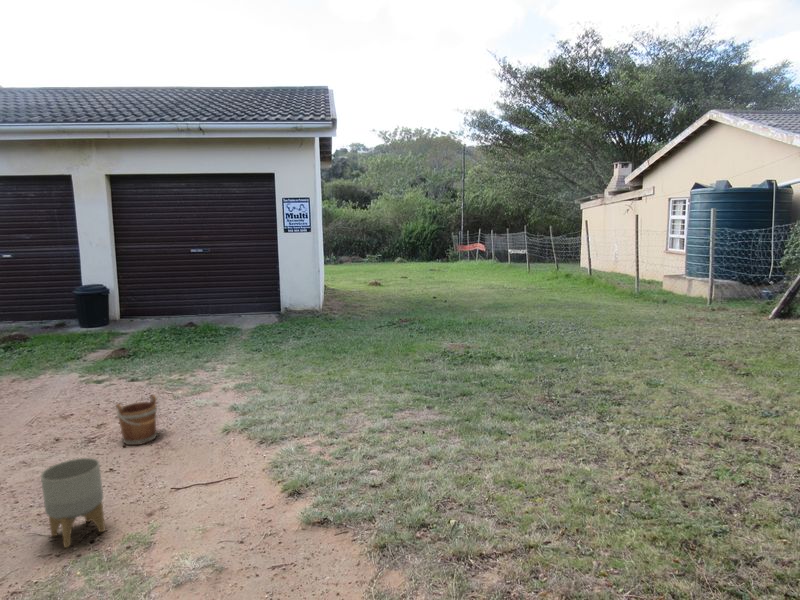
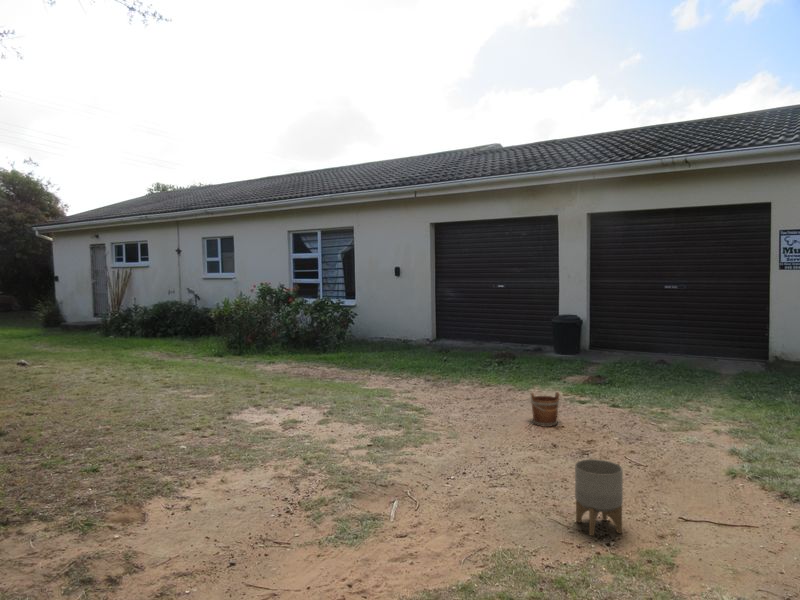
bucket: present [116,395,159,445] -> present [531,392,560,427]

